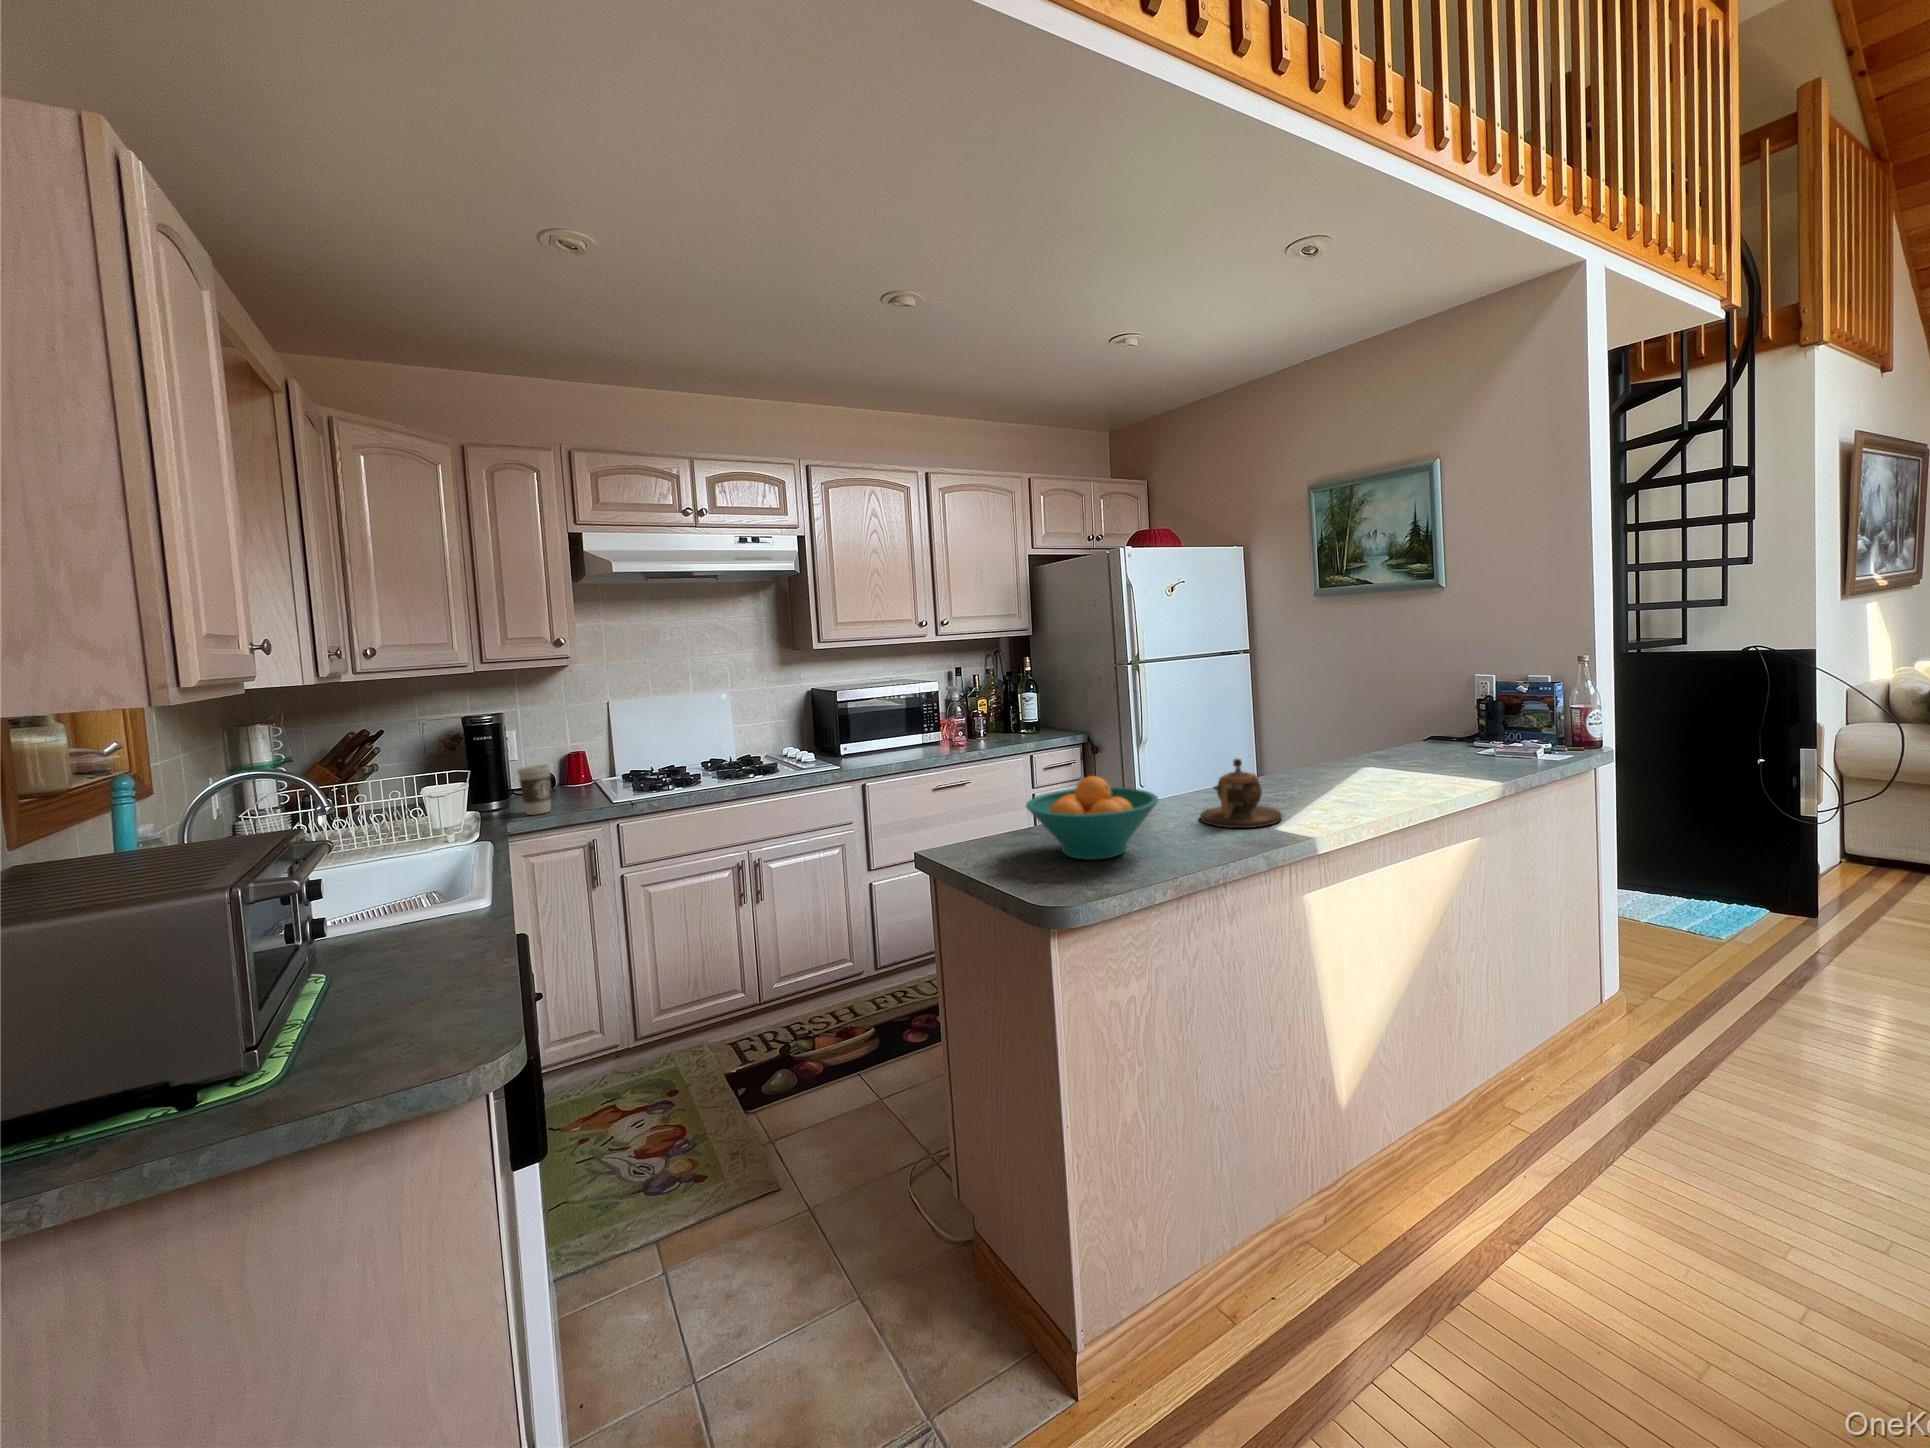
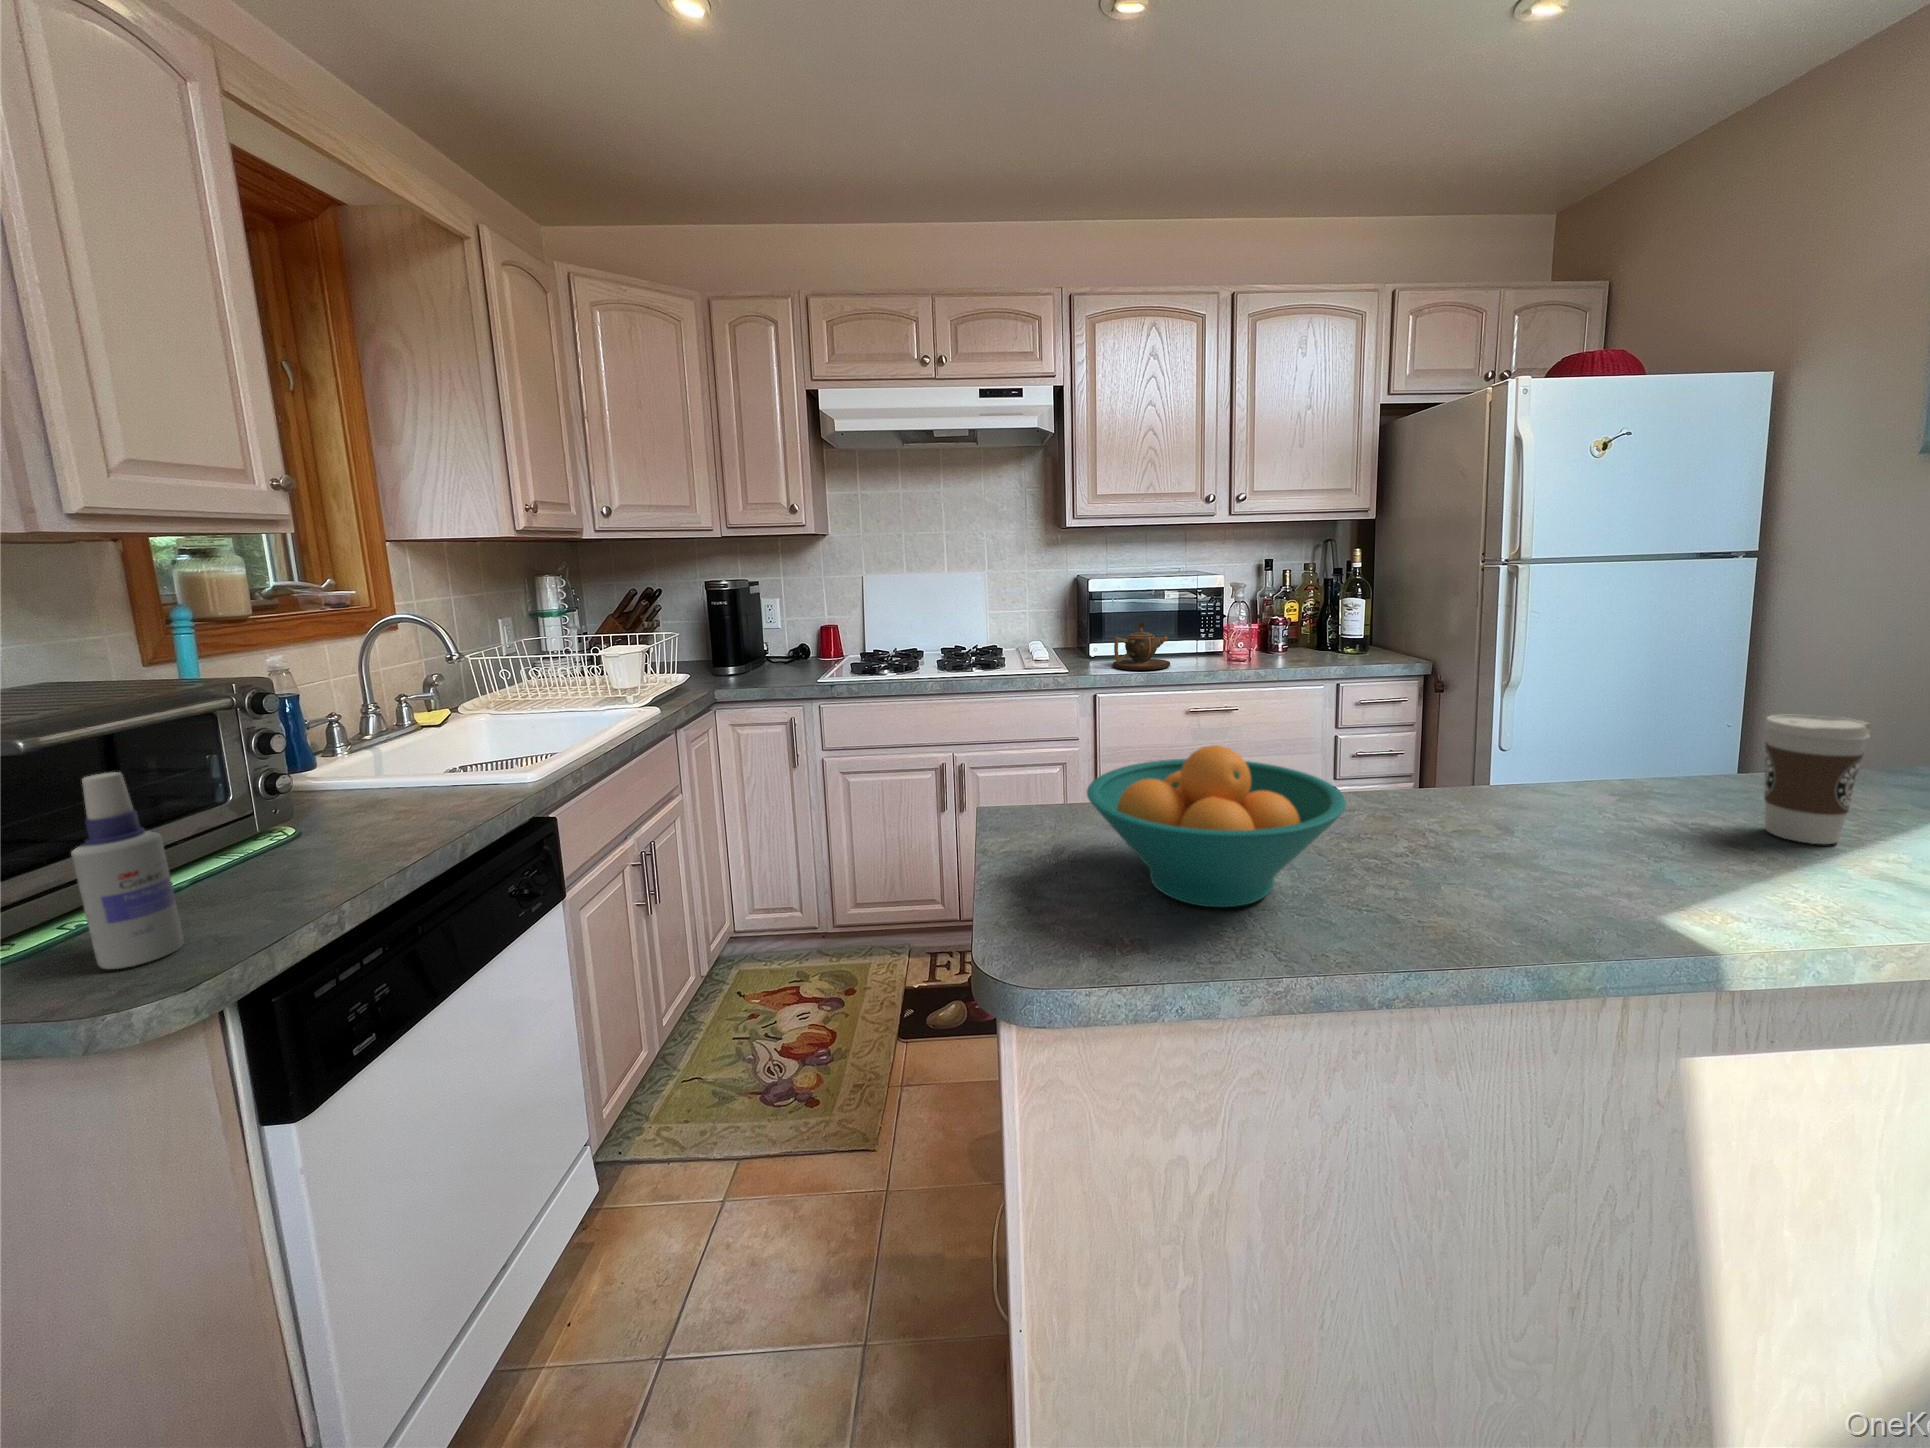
teapot: present [1200,759,1282,828] -> present [1113,622,1170,670]
coffee cup: present [517,765,551,815] -> present [1764,715,1870,844]
spray bottle: none [379,890,447,1047] -> present [71,772,183,969]

